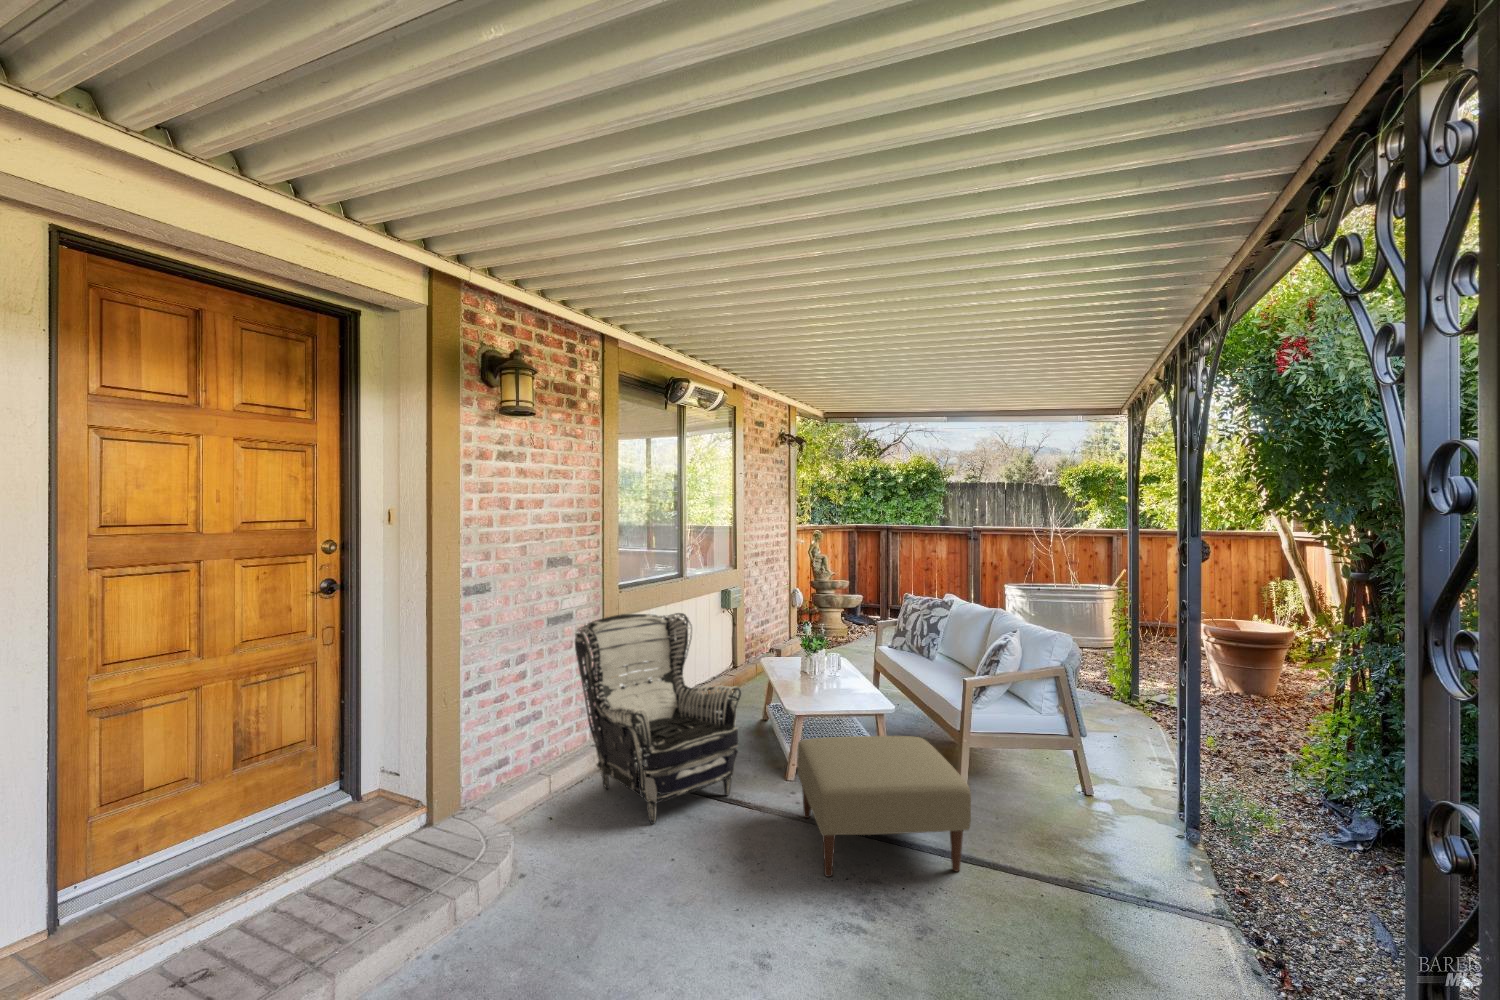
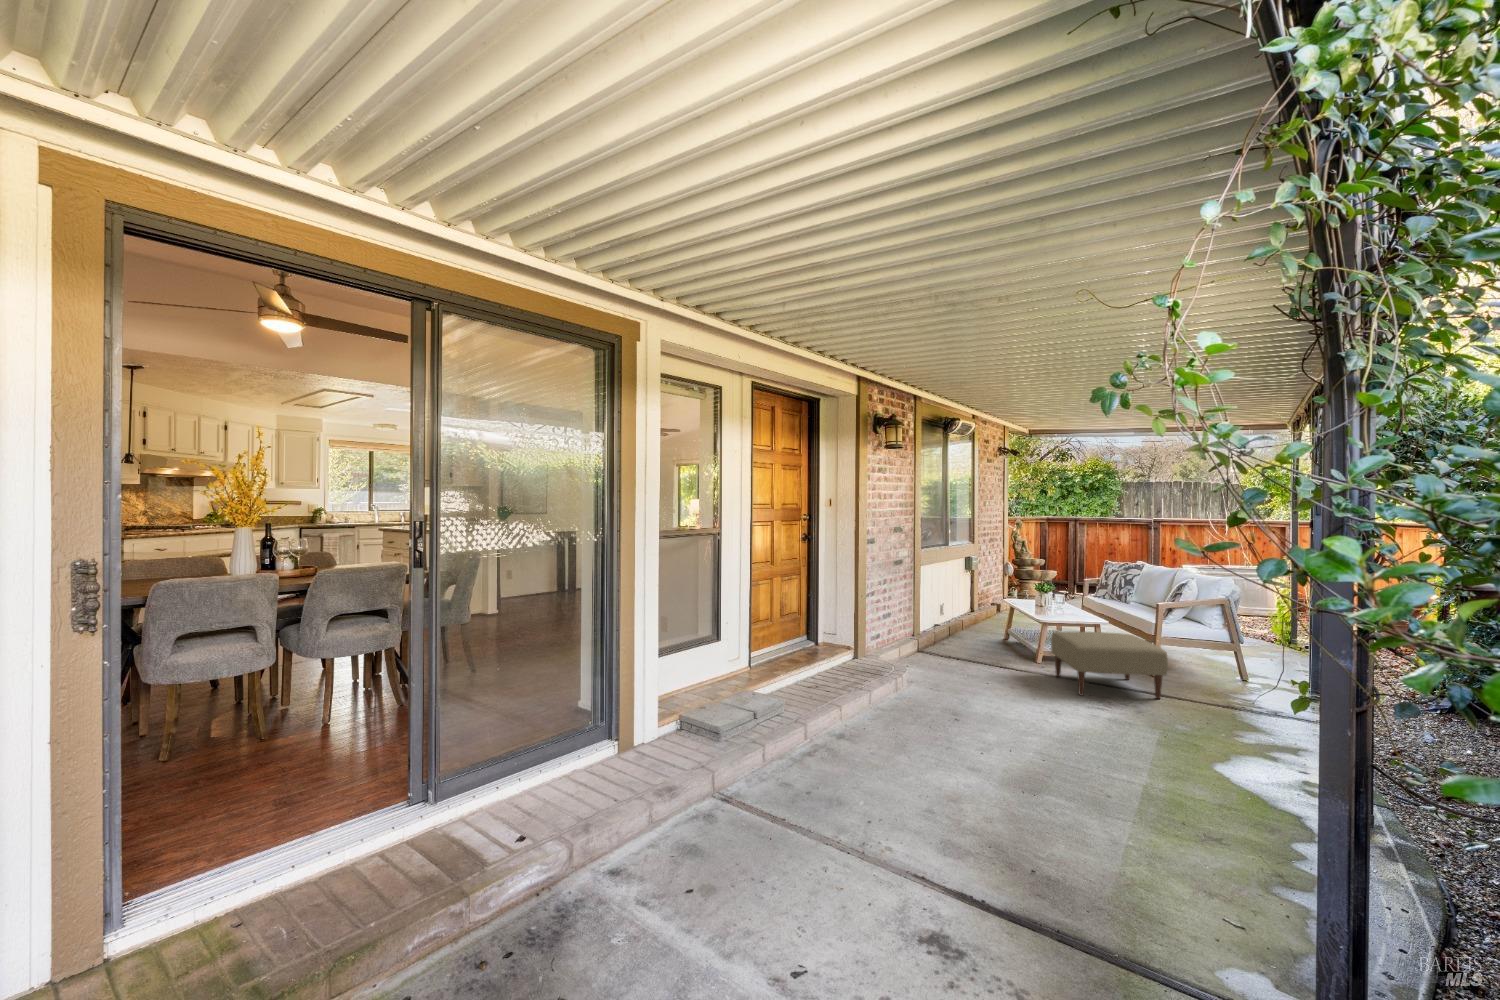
armchair: present [575,613,741,824] -> none [907,562,1011,673]

